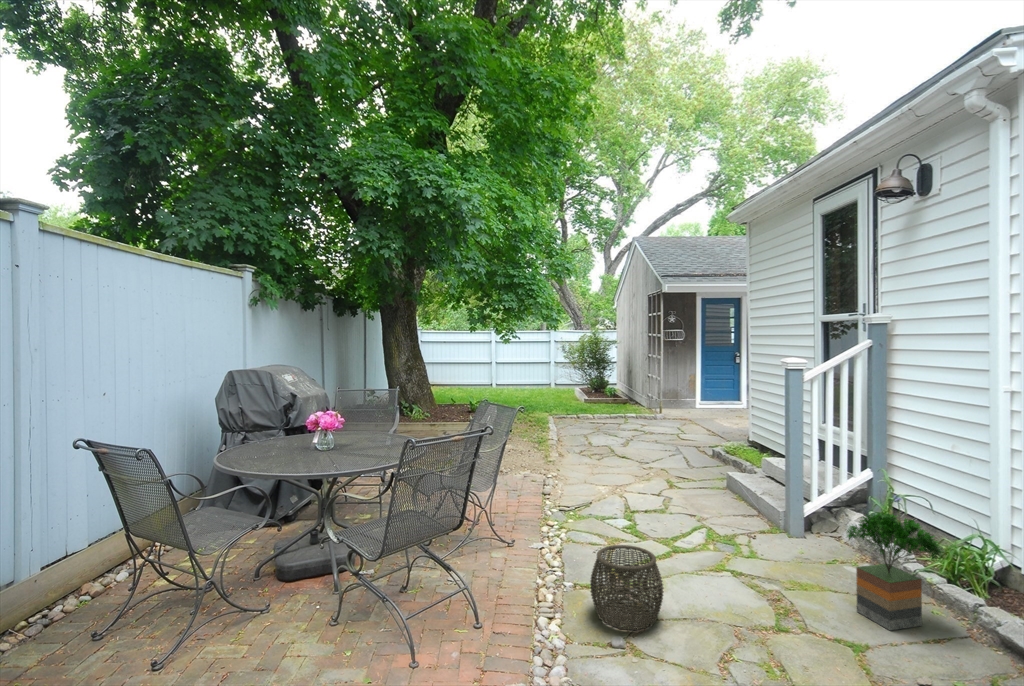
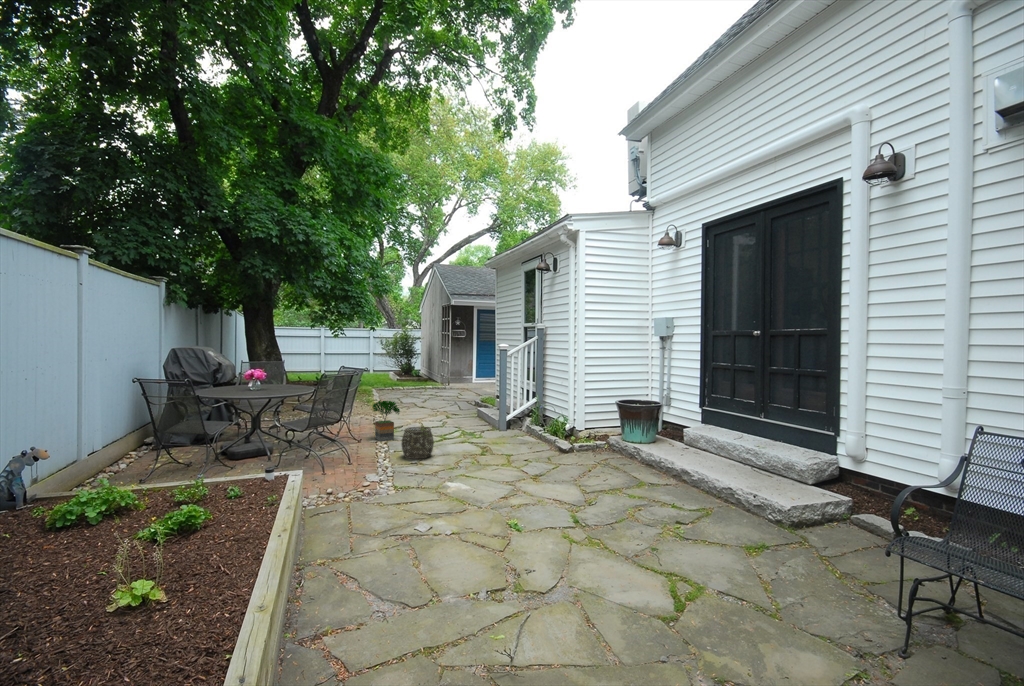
potted tree: present [847,513,944,630] -> present [373,401,400,441]

